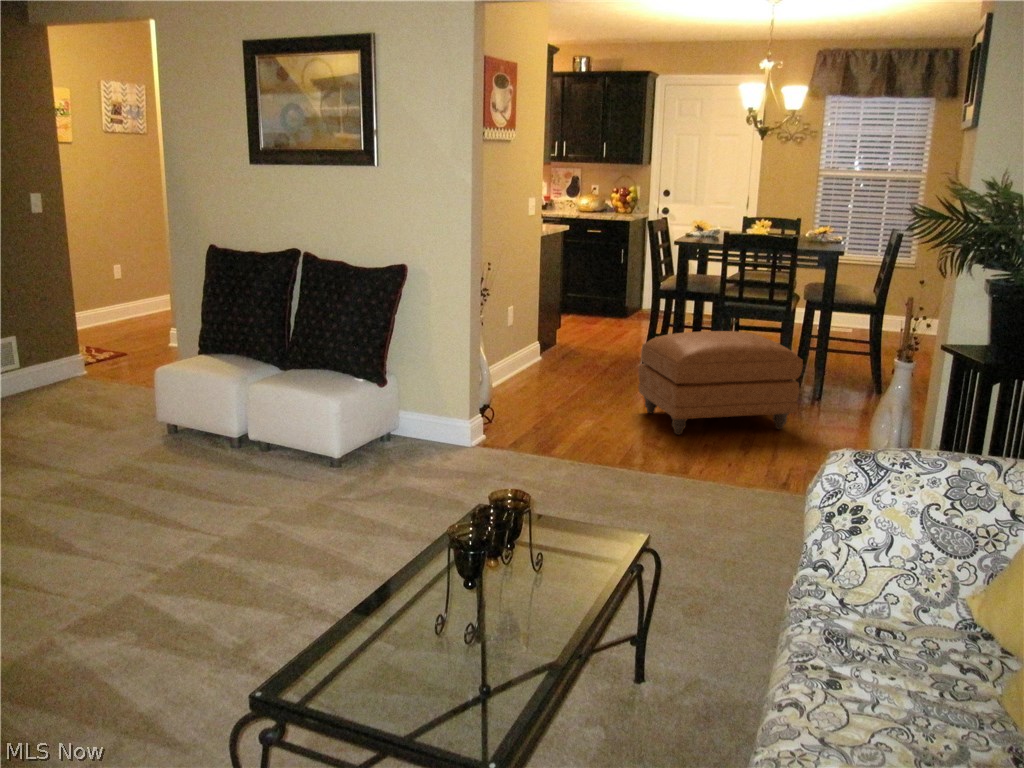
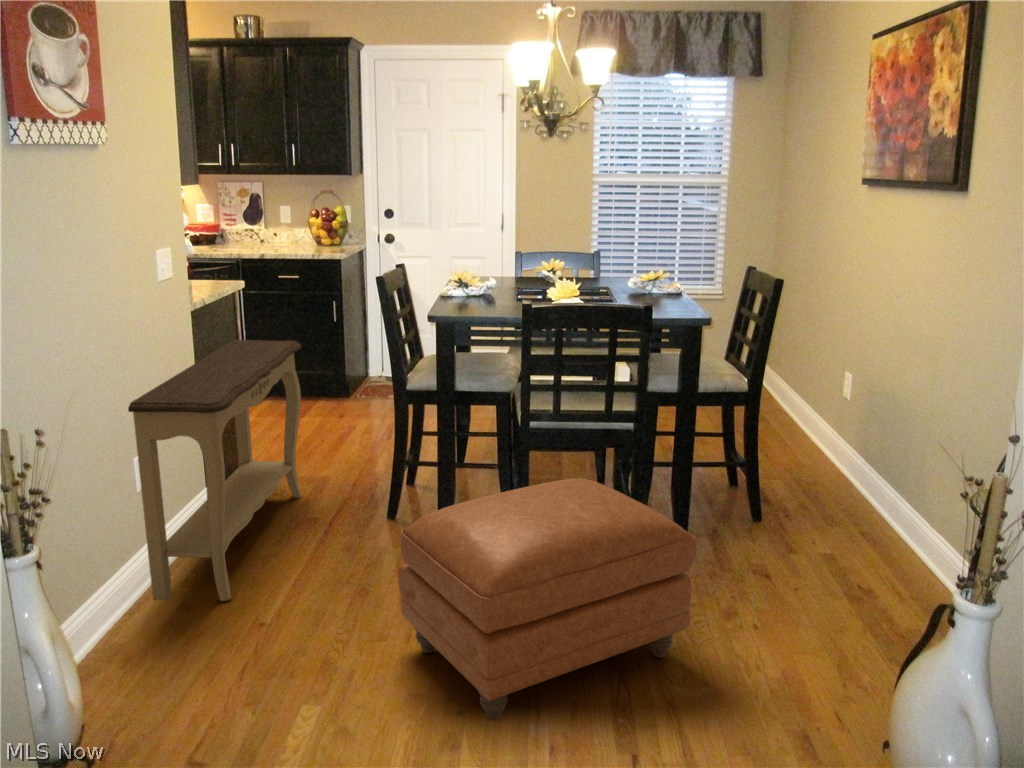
console table: none [510,257,599,386] -> present [128,340,302,601]

